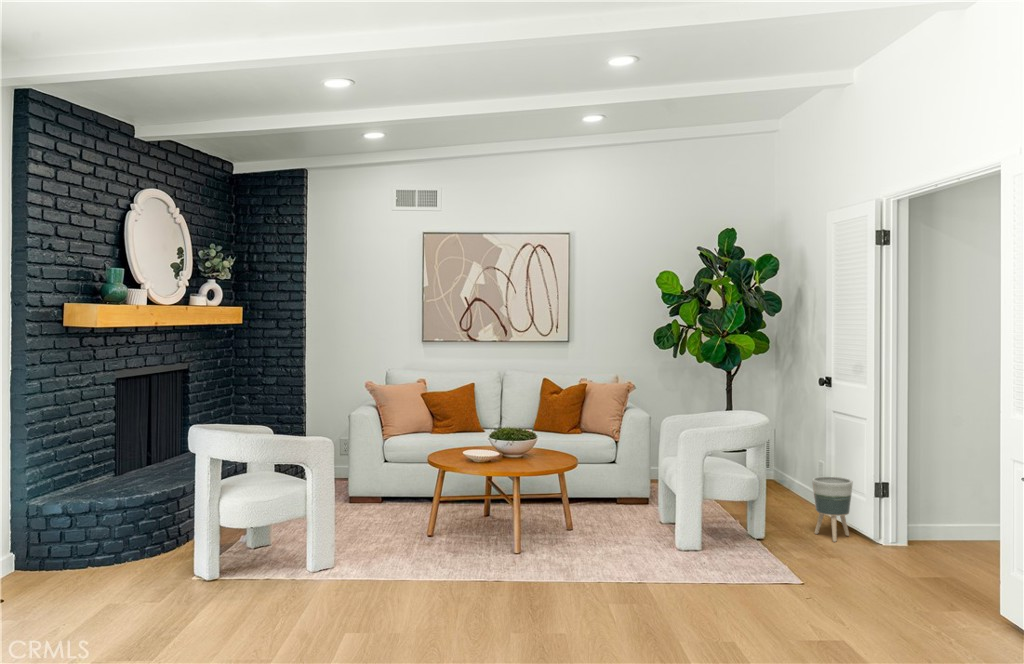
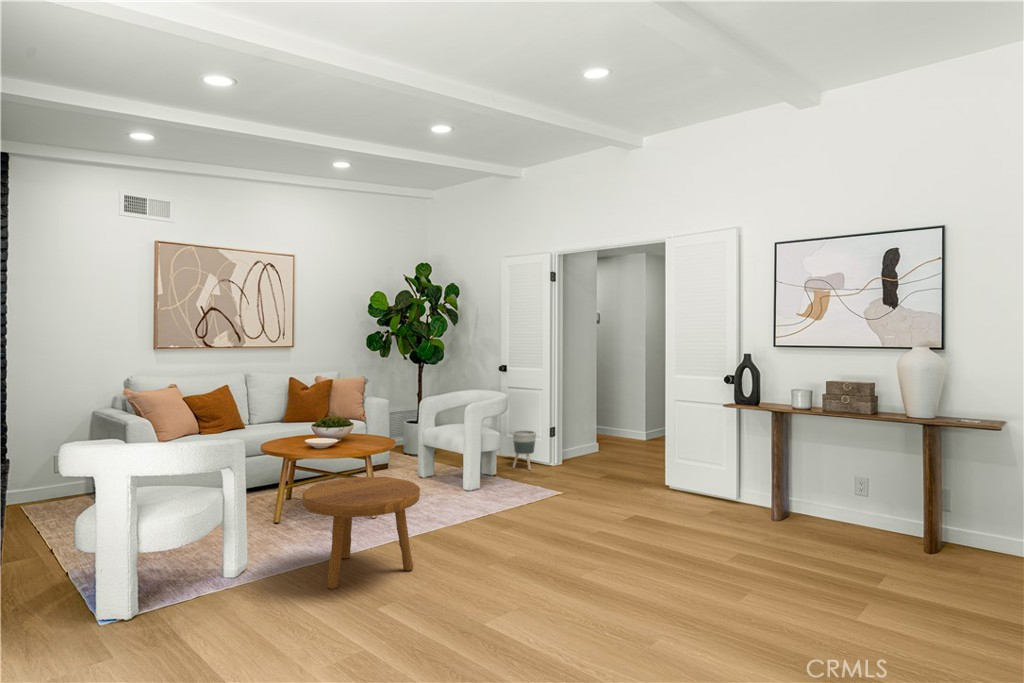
footstool: none [294,497,433,625] -> present [303,477,420,589]

